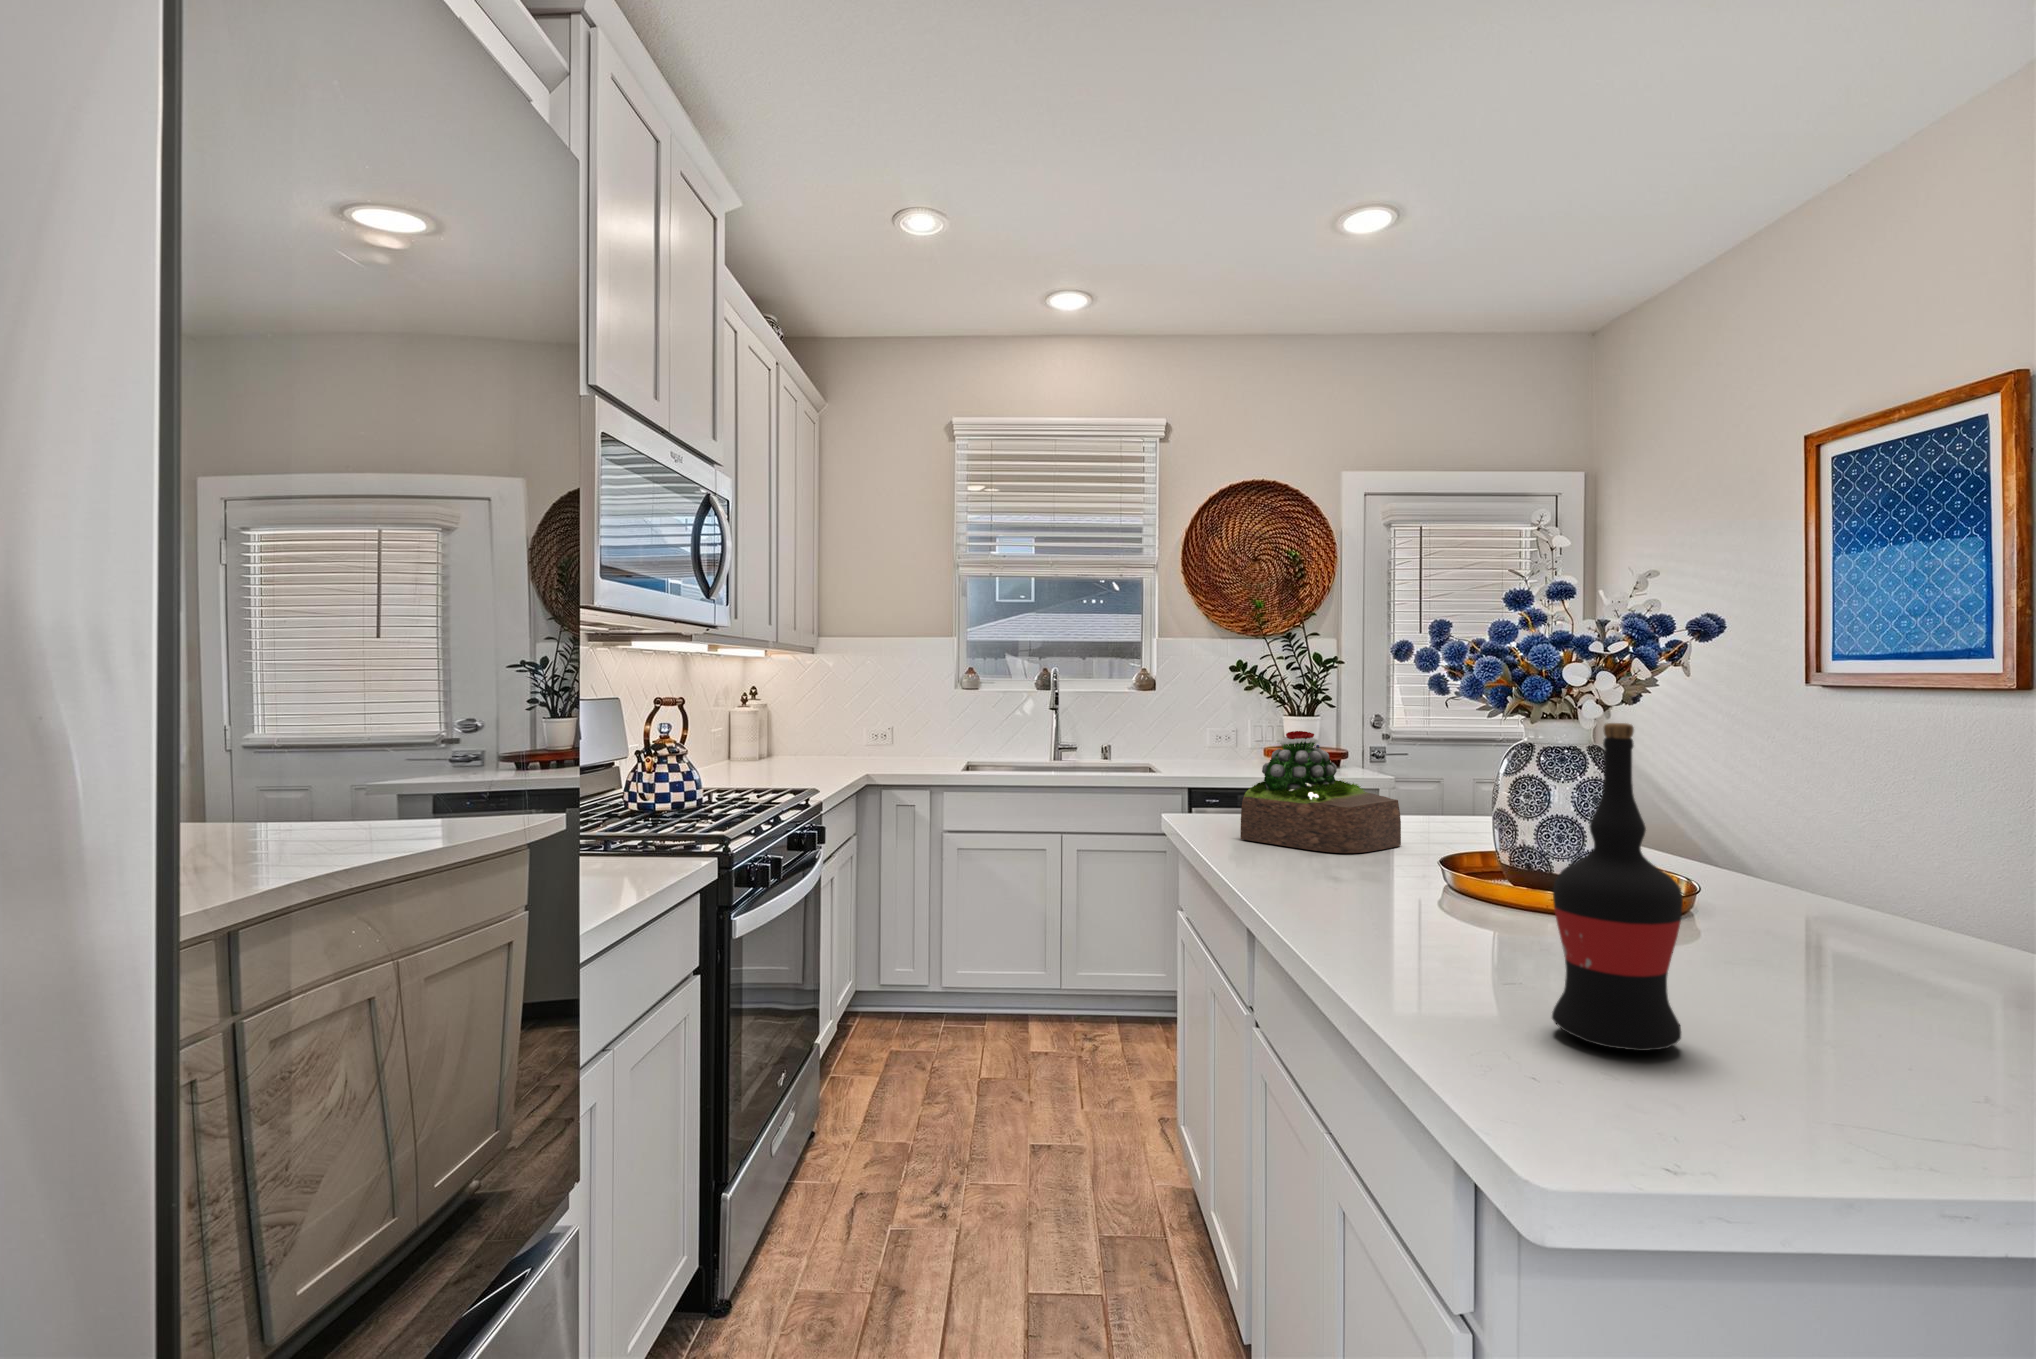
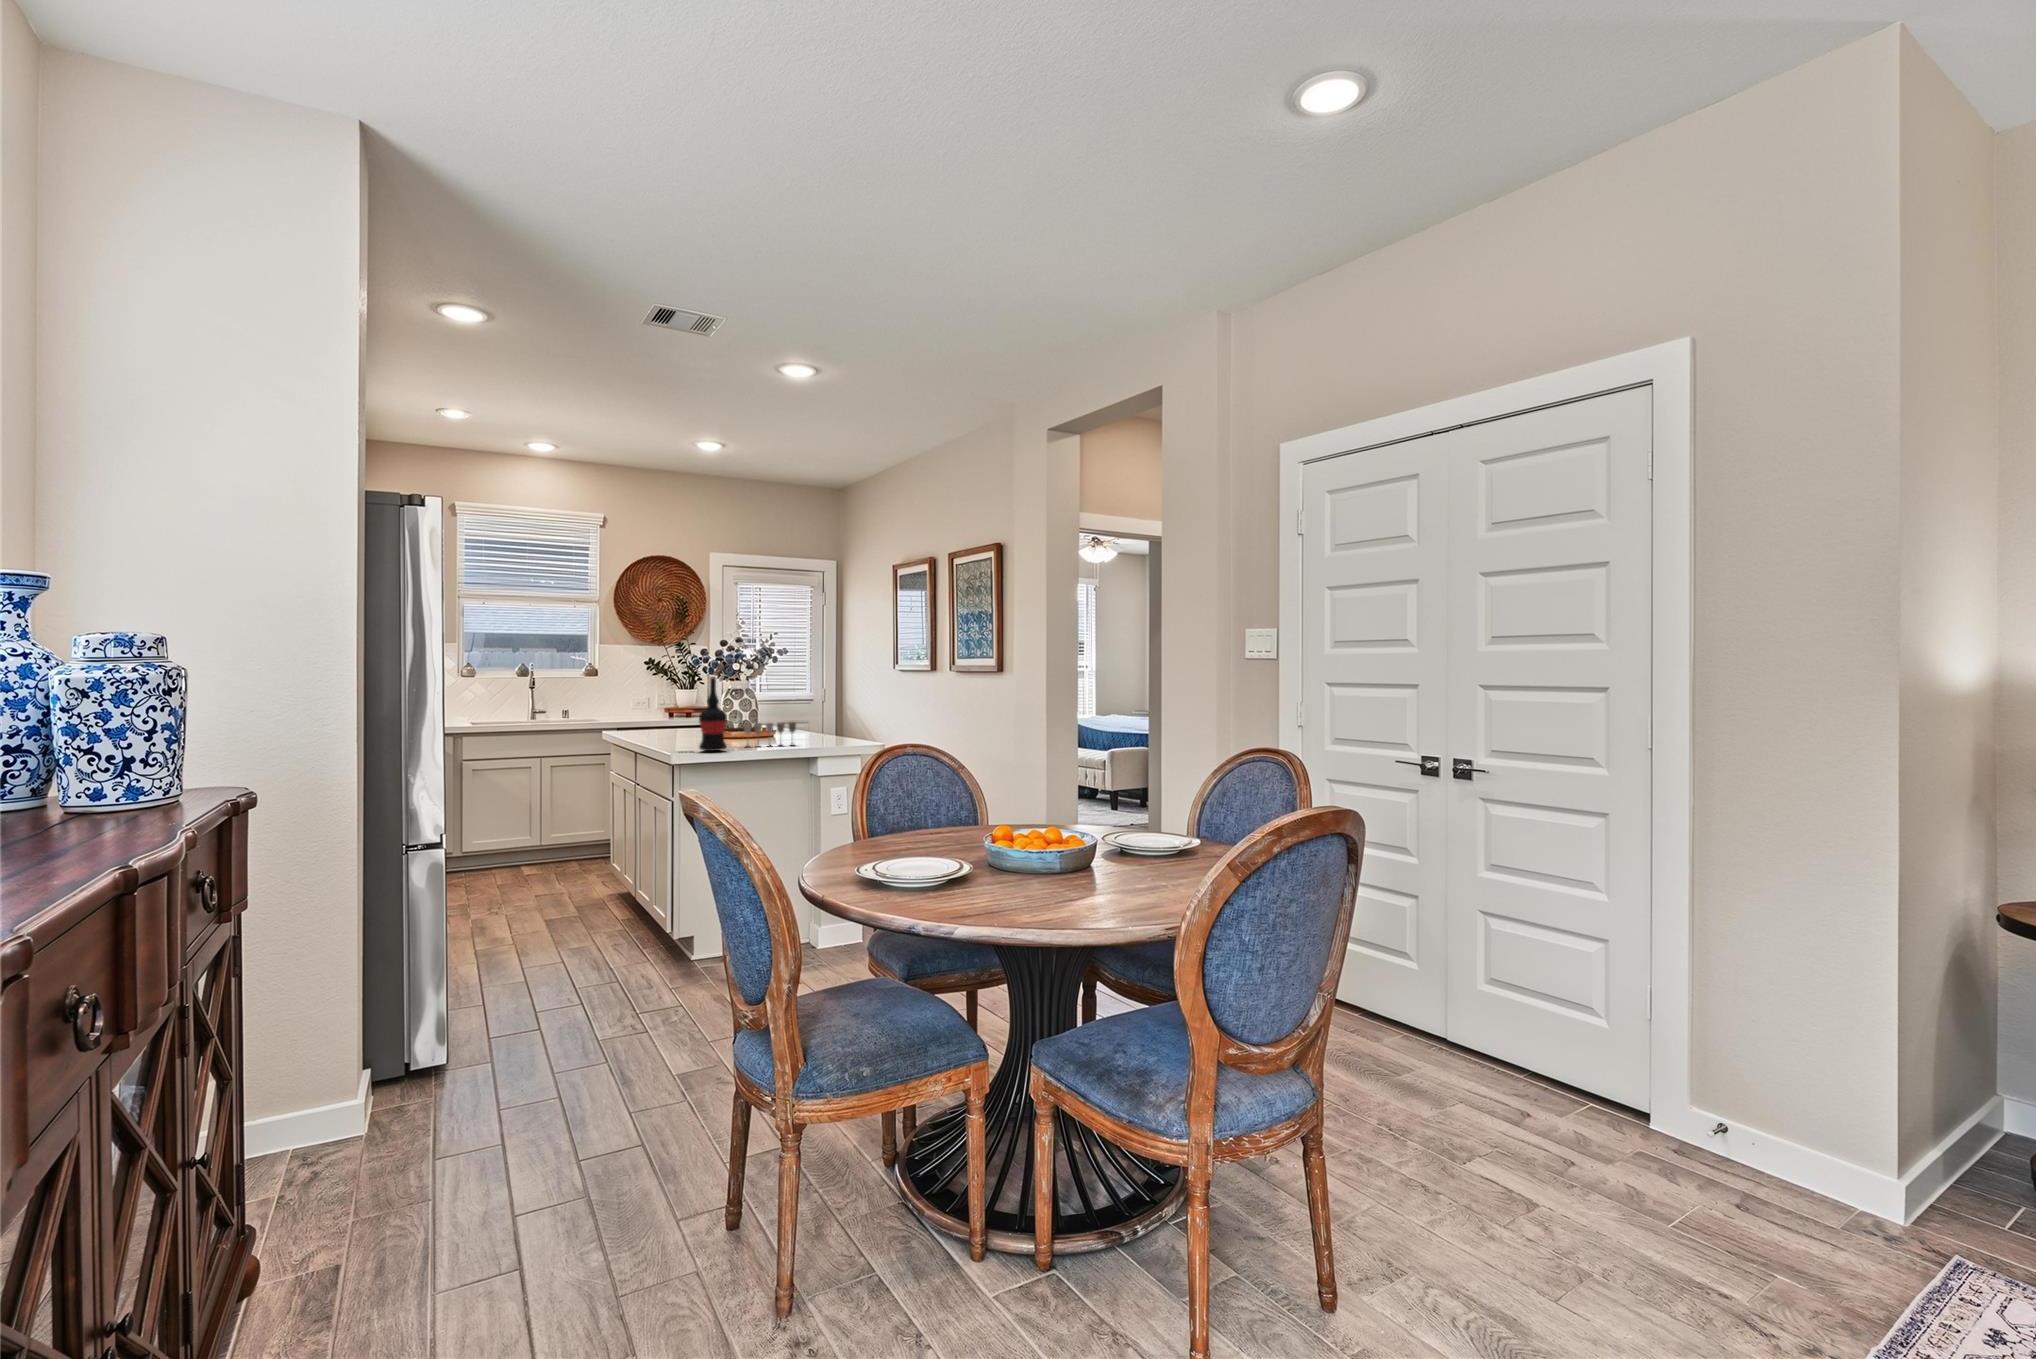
succulent plant: present [1240,731,1401,853] -> none [635,689,702,735]
wine glass: none [1685,900,1922,1011] -> present [744,722,796,747]

